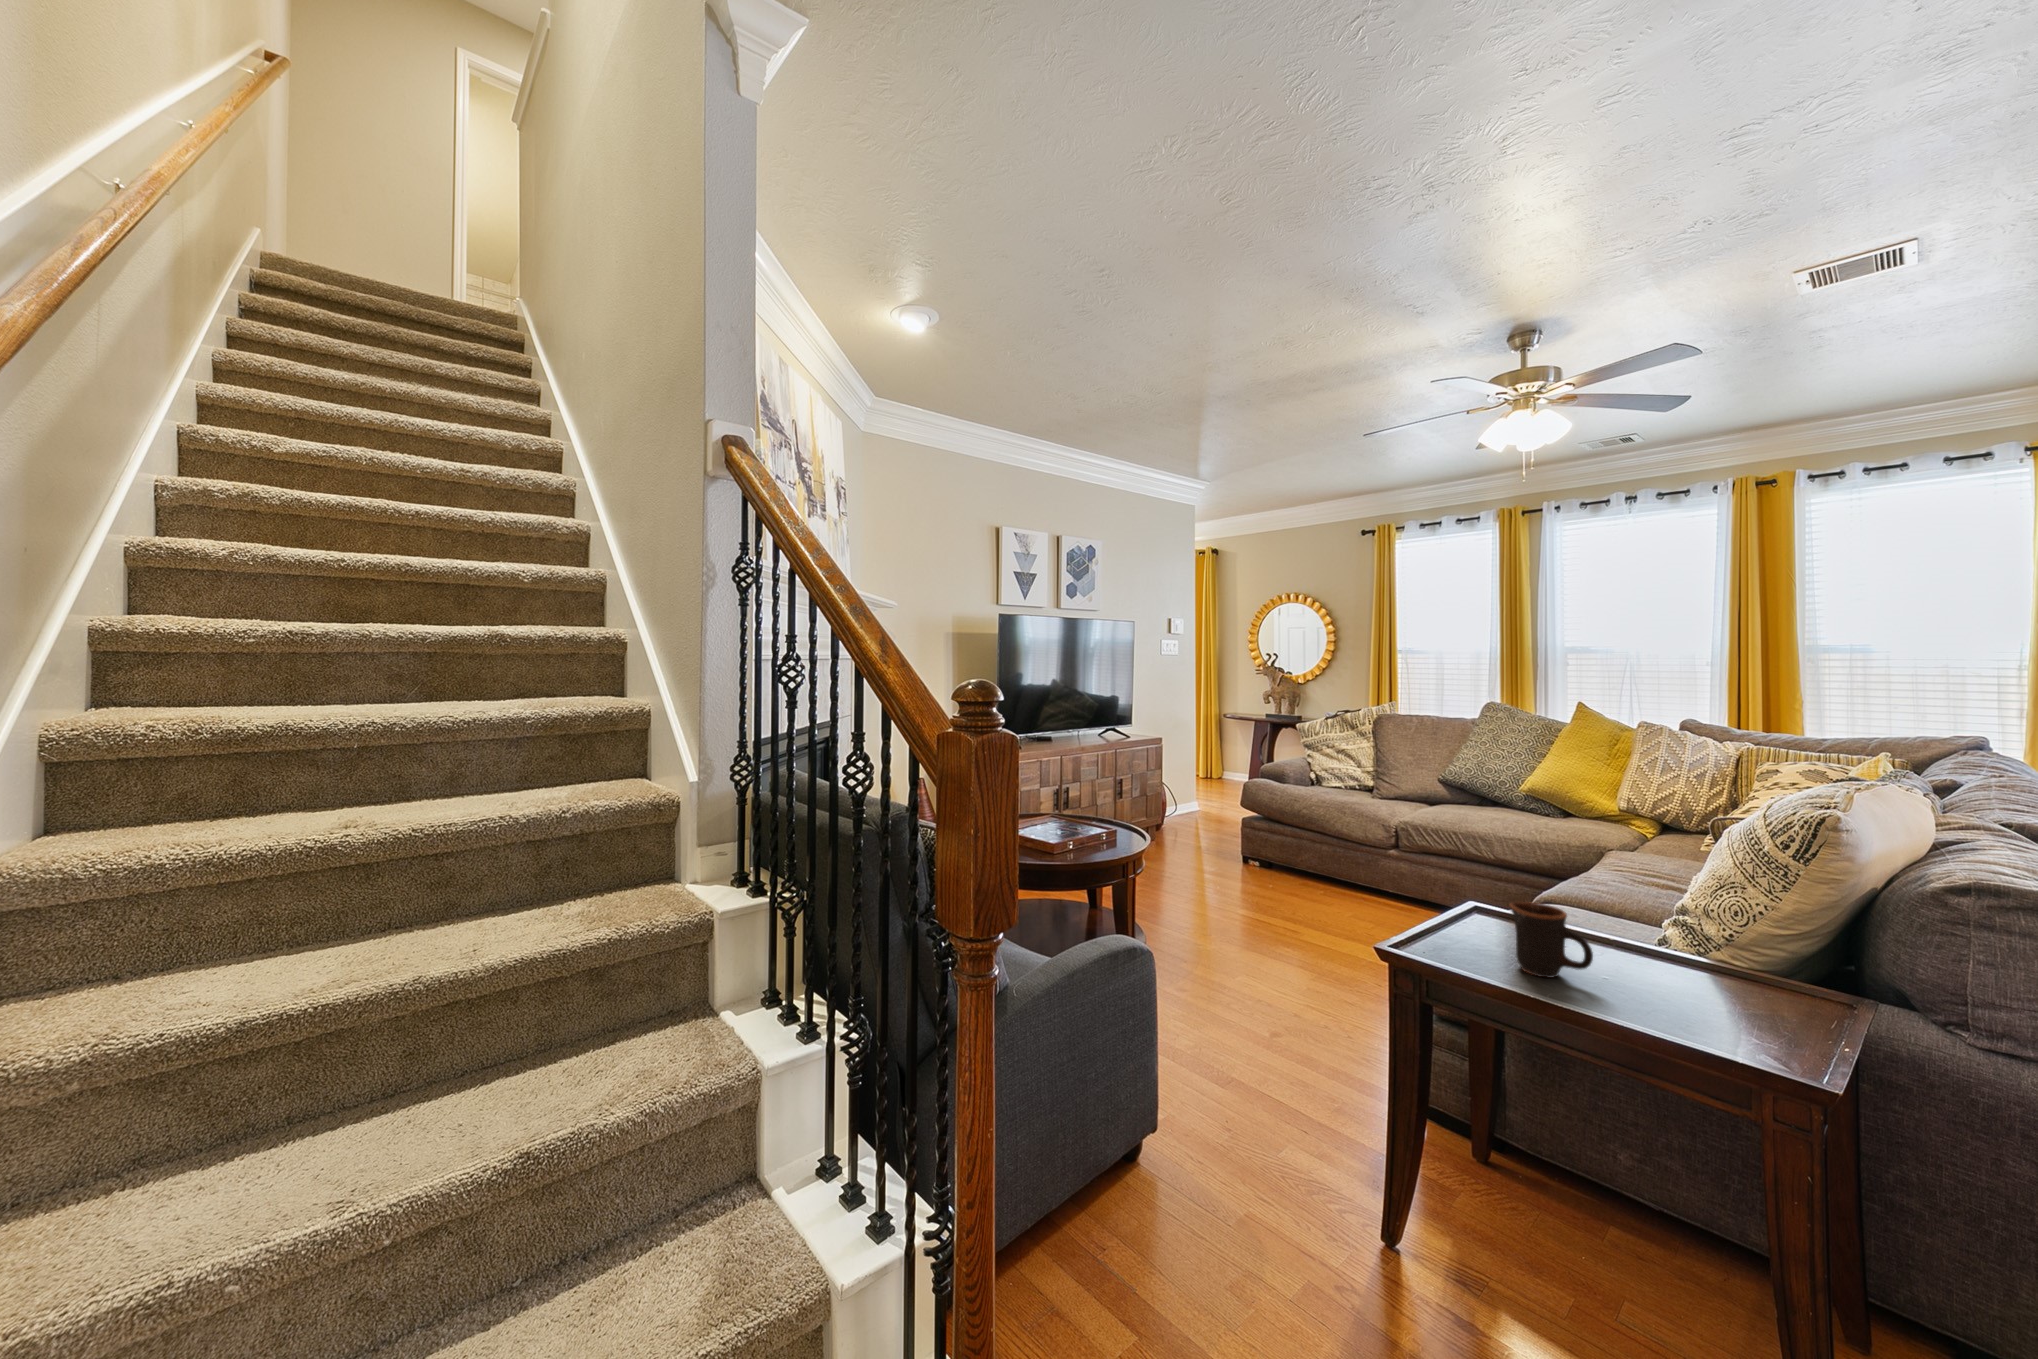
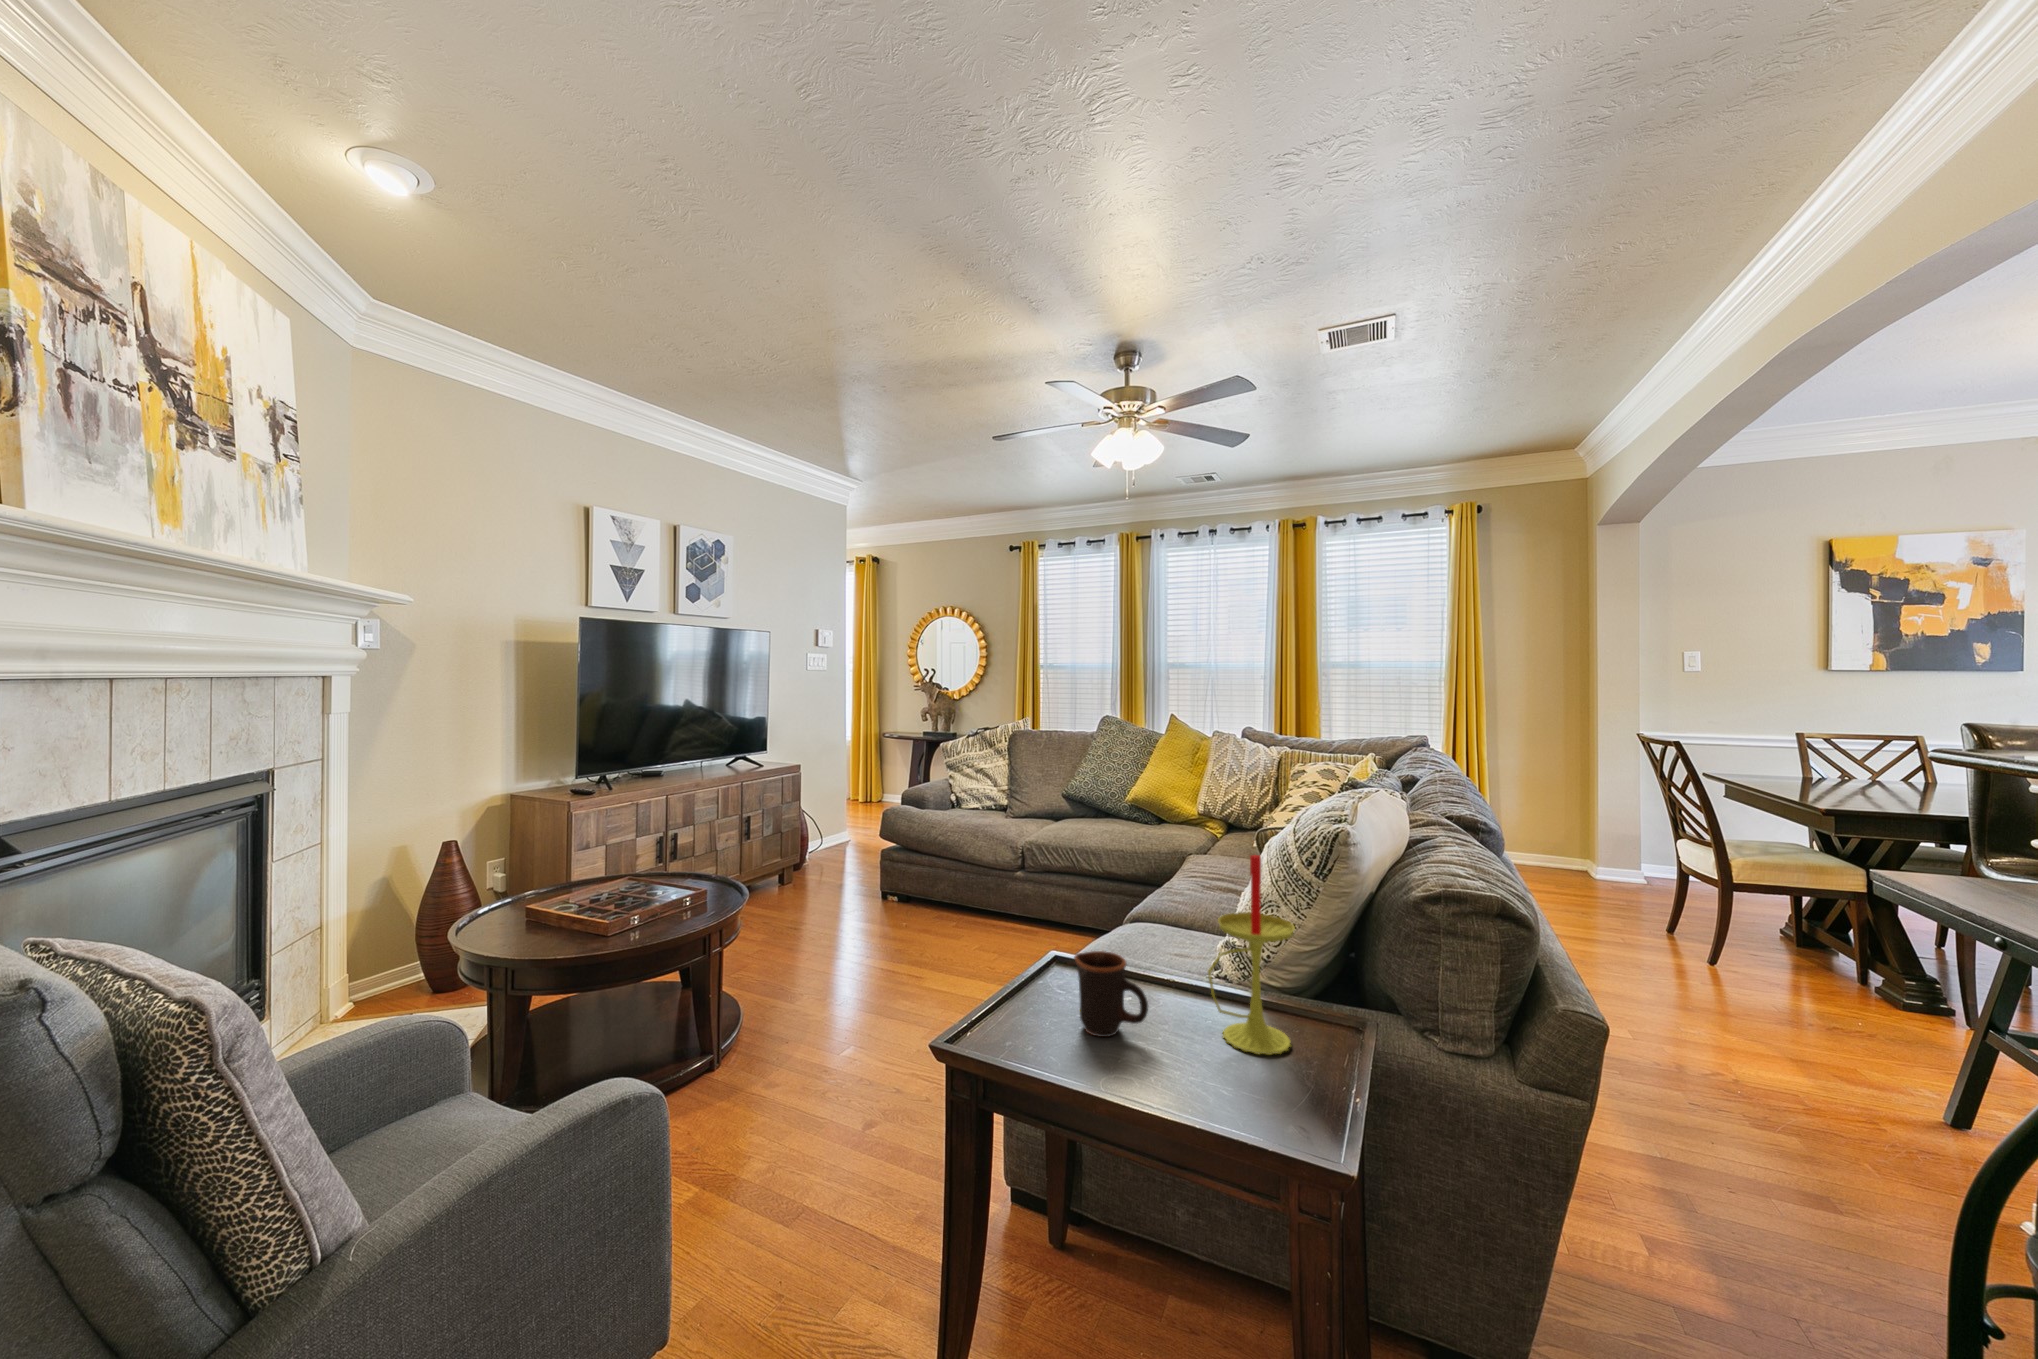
candle: none [1662,822,1771,1018] -> present [1208,855,1295,1055]

